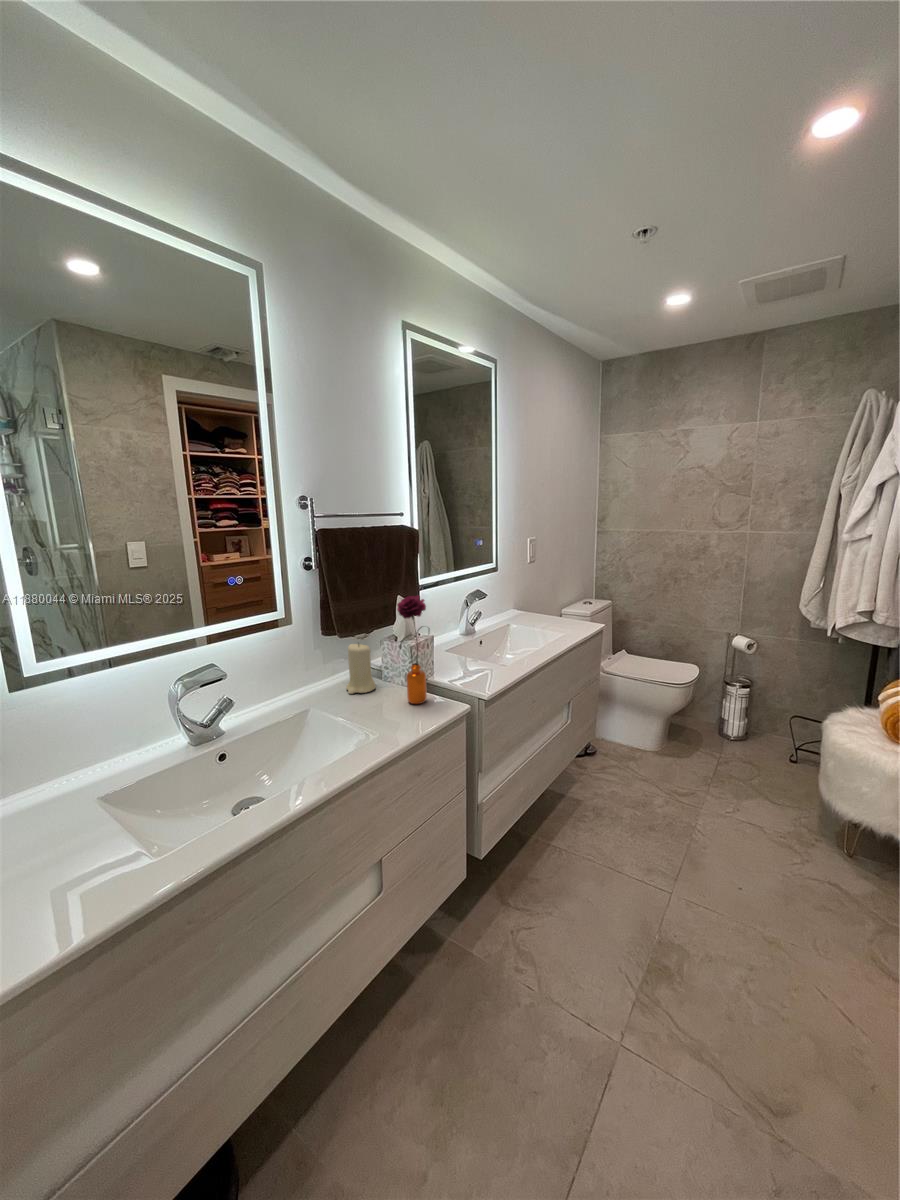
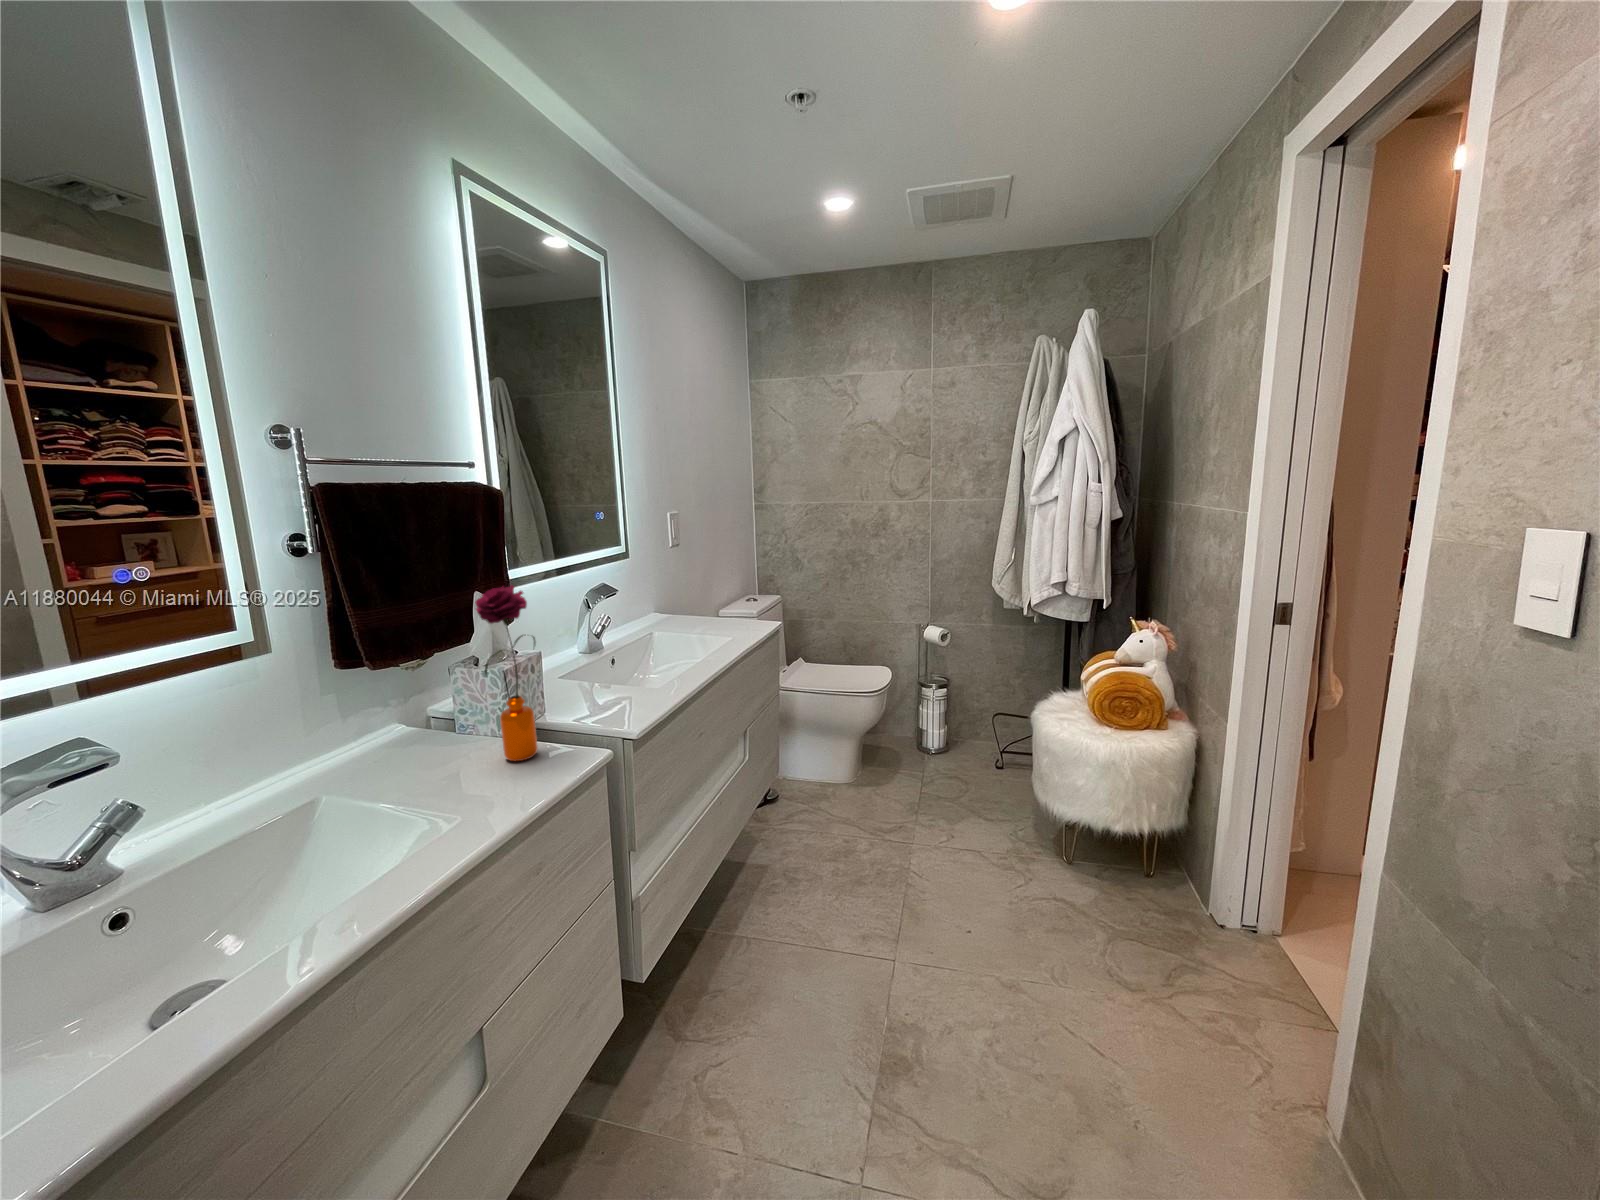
candle: present [346,643,376,694] -> none [386,674,444,762]

